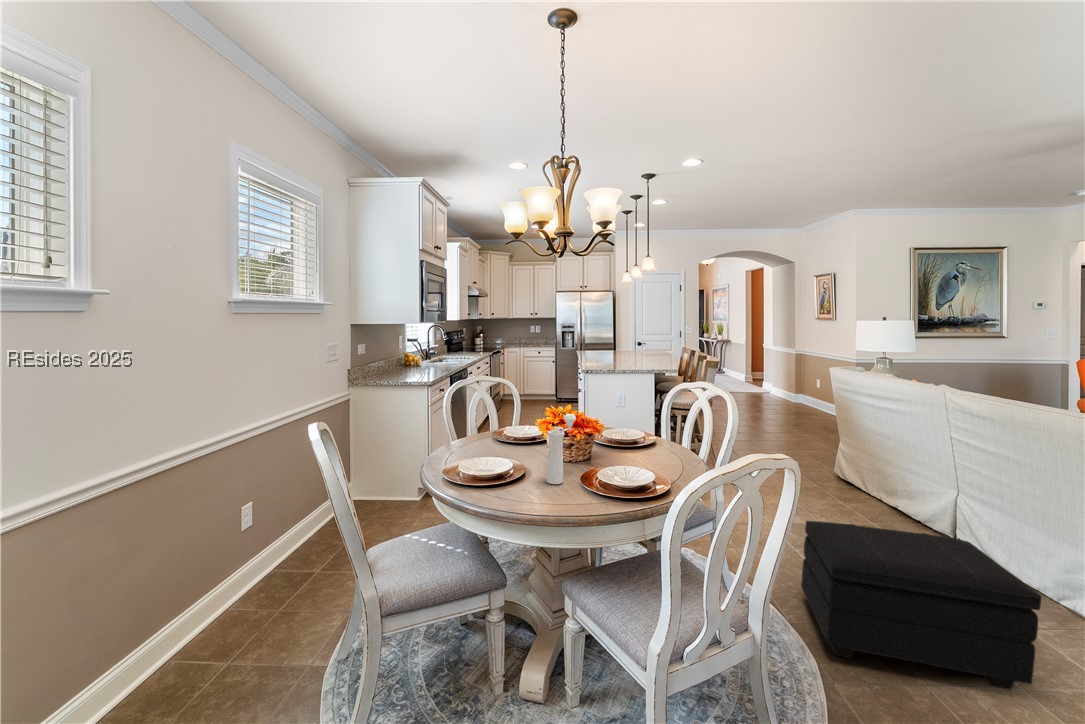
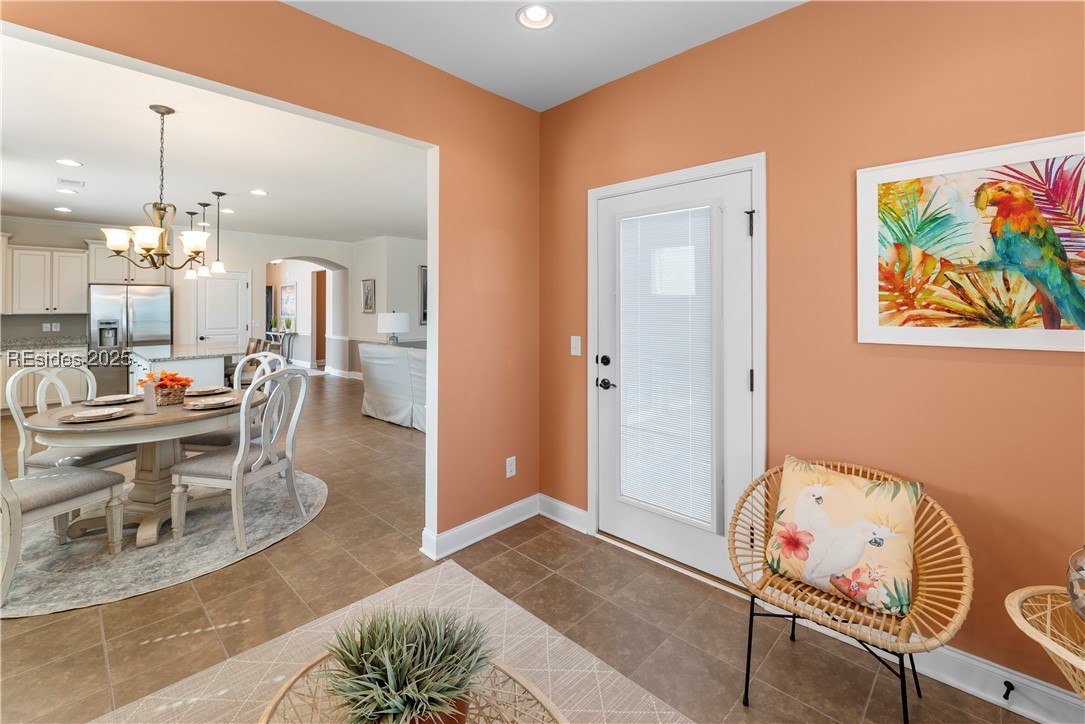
footstool: present [801,521,1041,690] -> none [322,420,411,483]

